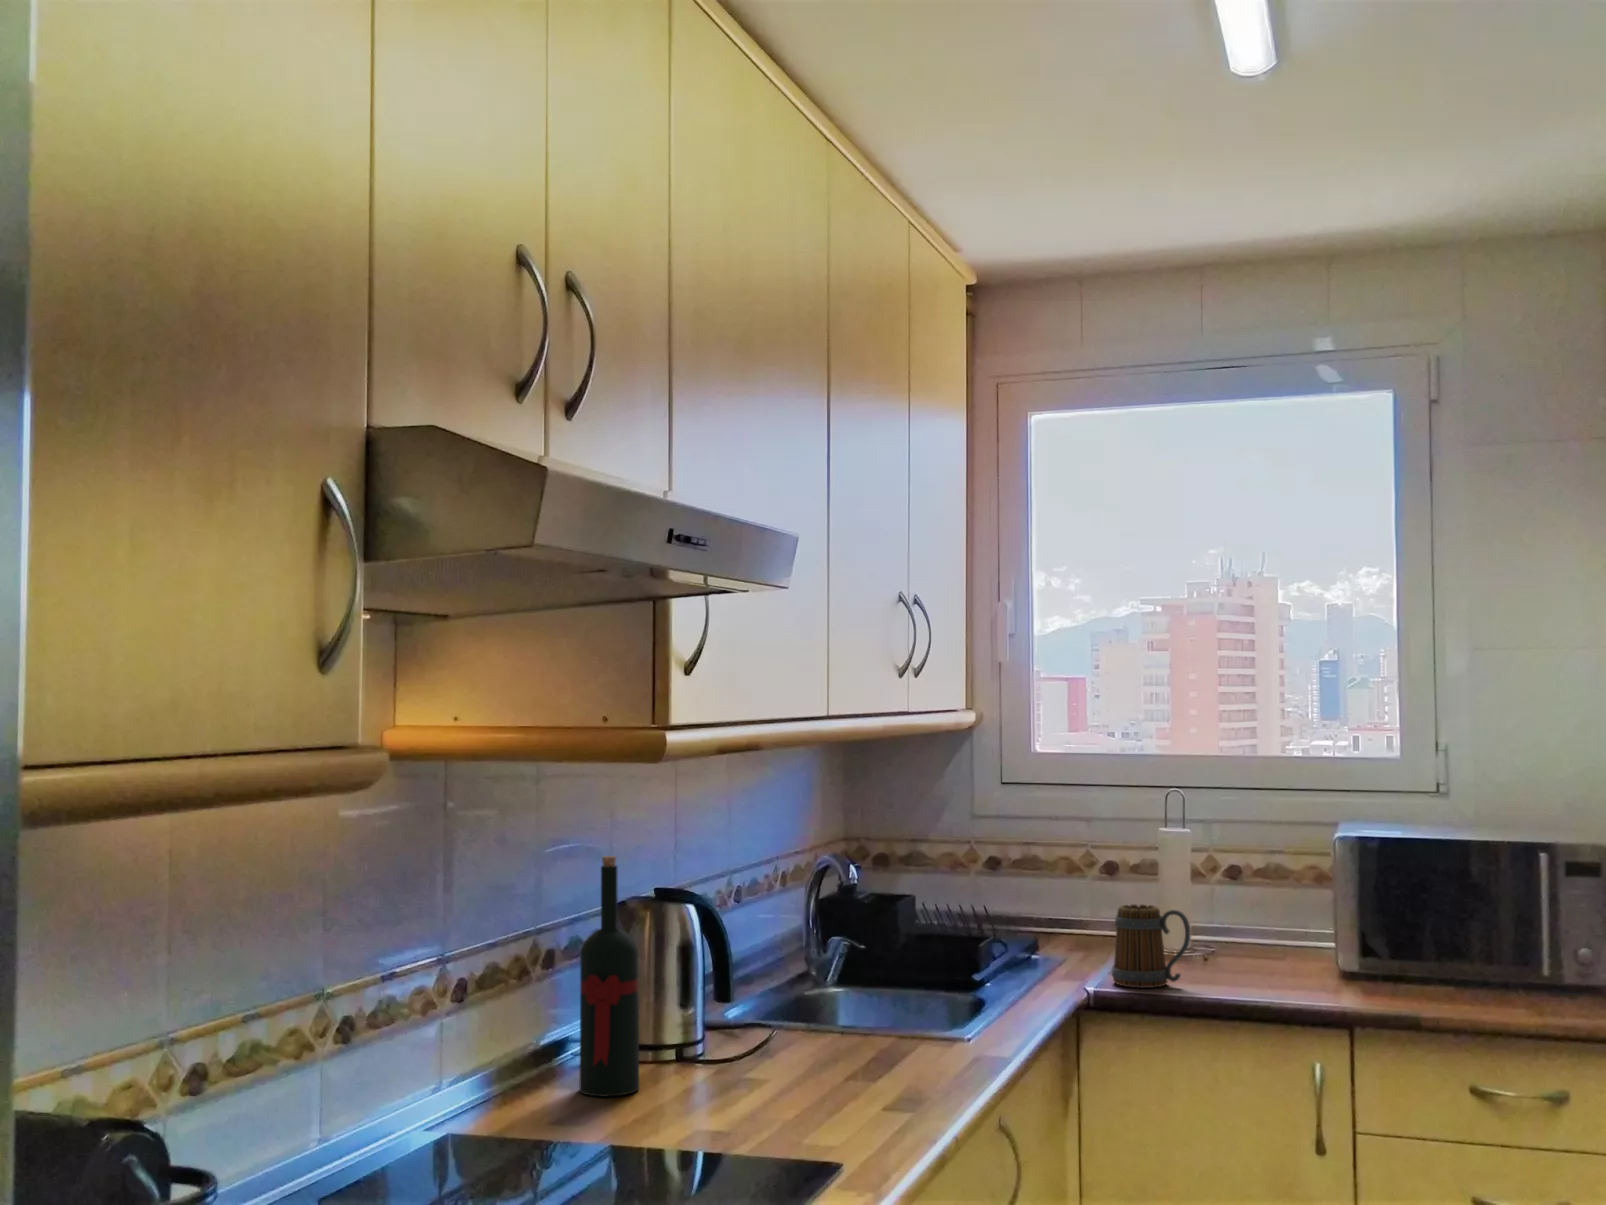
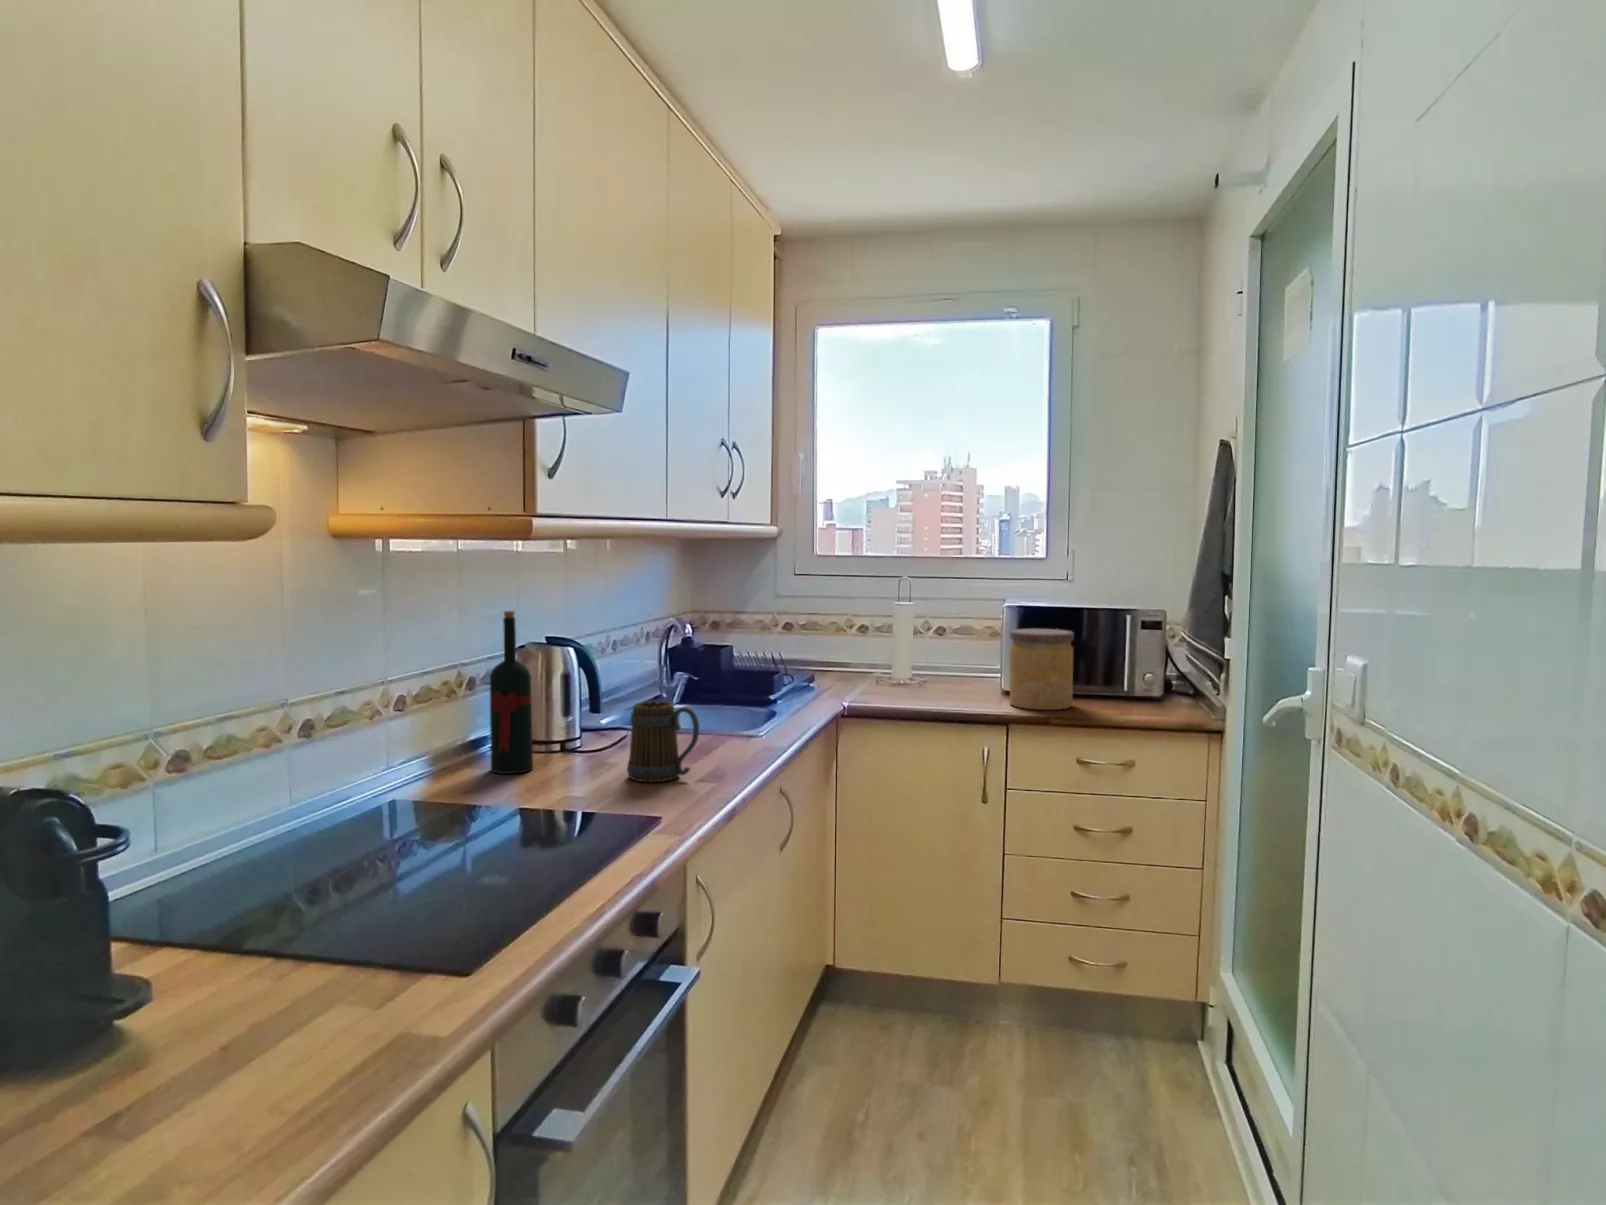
jar: none [1350,872,1457,1004] -> present [1010,629,1074,710]
mug: present [1112,904,1190,988] -> present [627,701,699,782]

